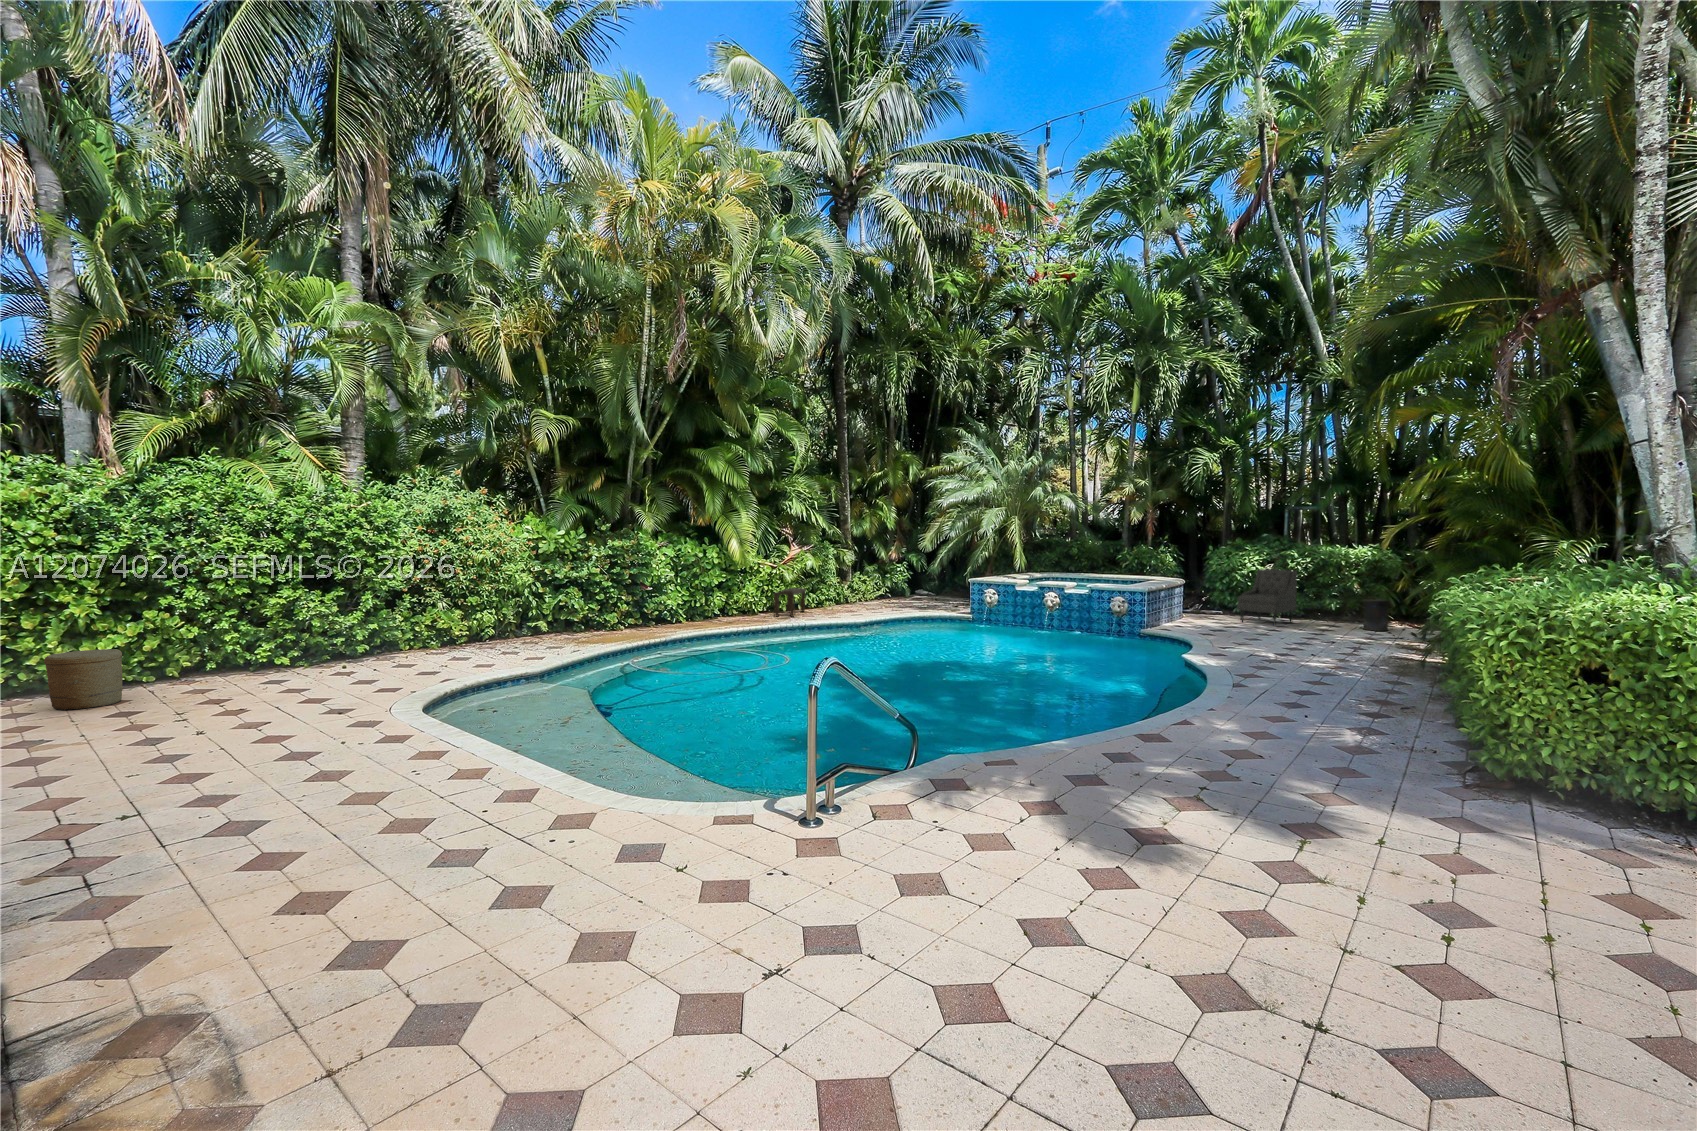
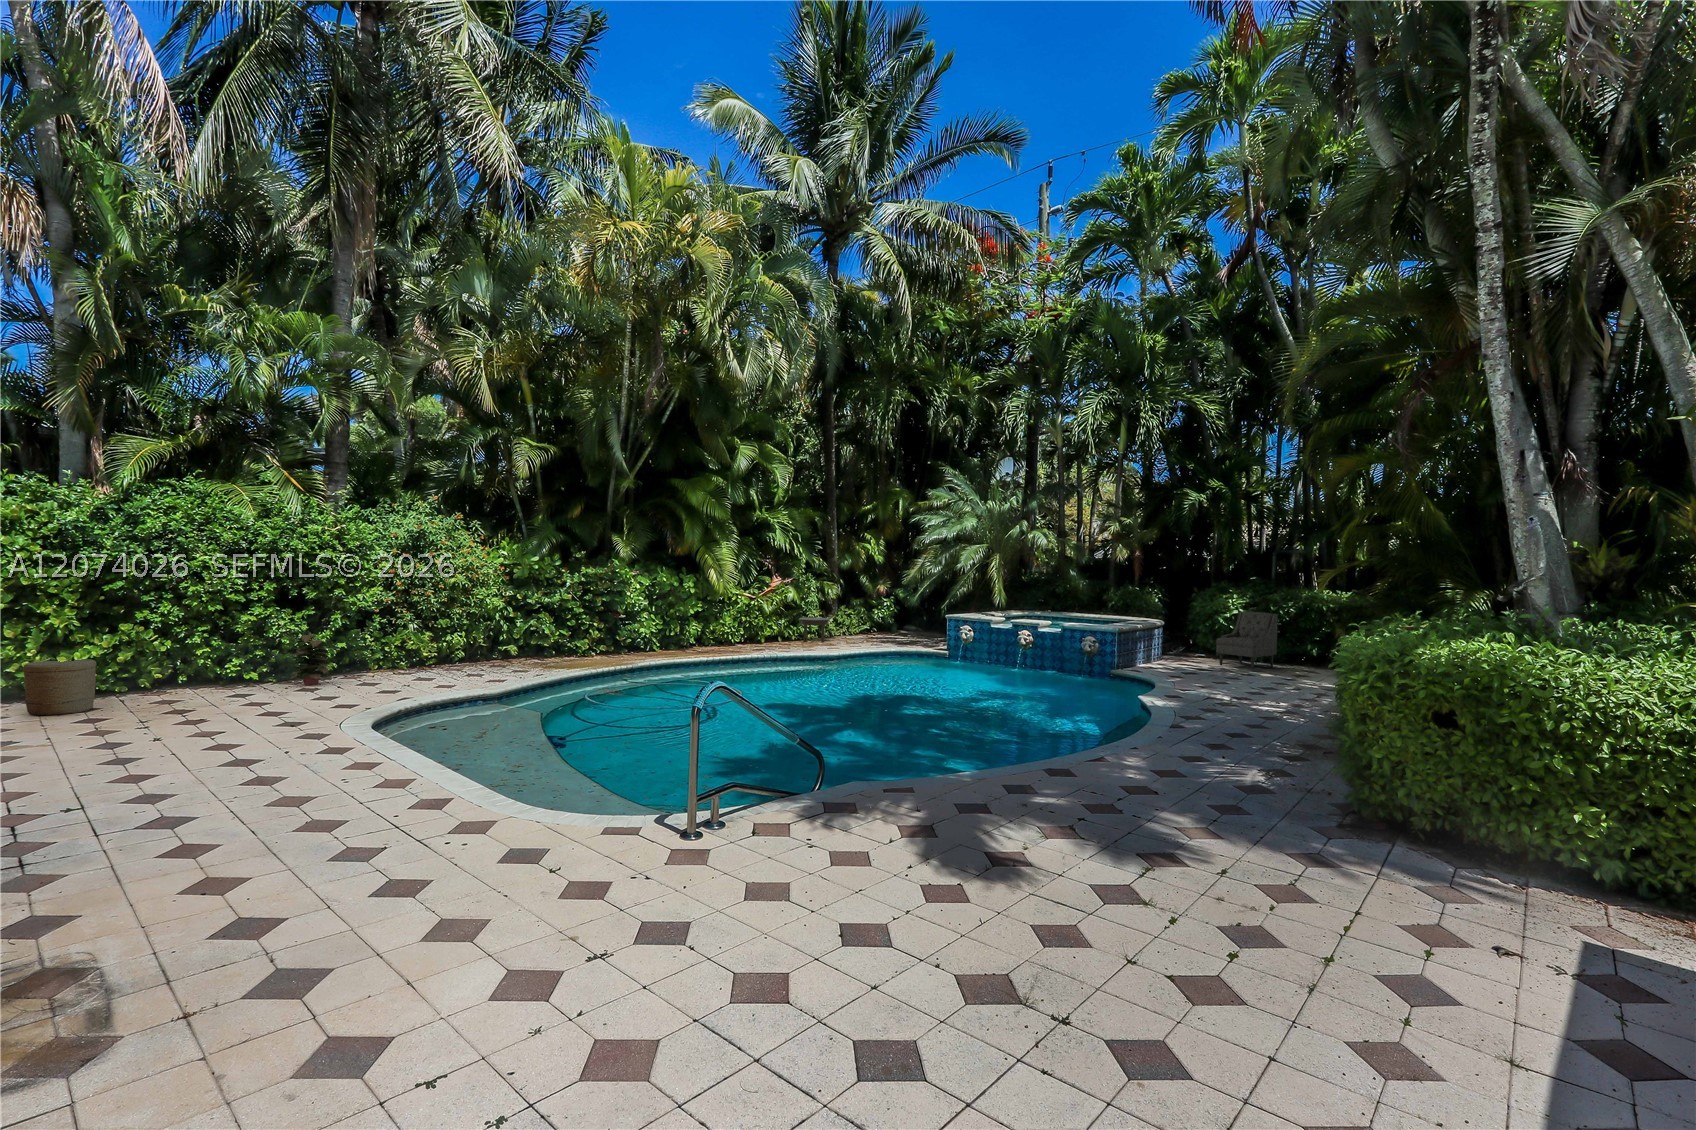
side table: none [820,585,850,609] -> present [799,617,830,642]
bench: present [774,588,806,617] -> none [749,619,784,648]
decorative plant: none [321,616,366,669] -> present [290,634,330,685]

